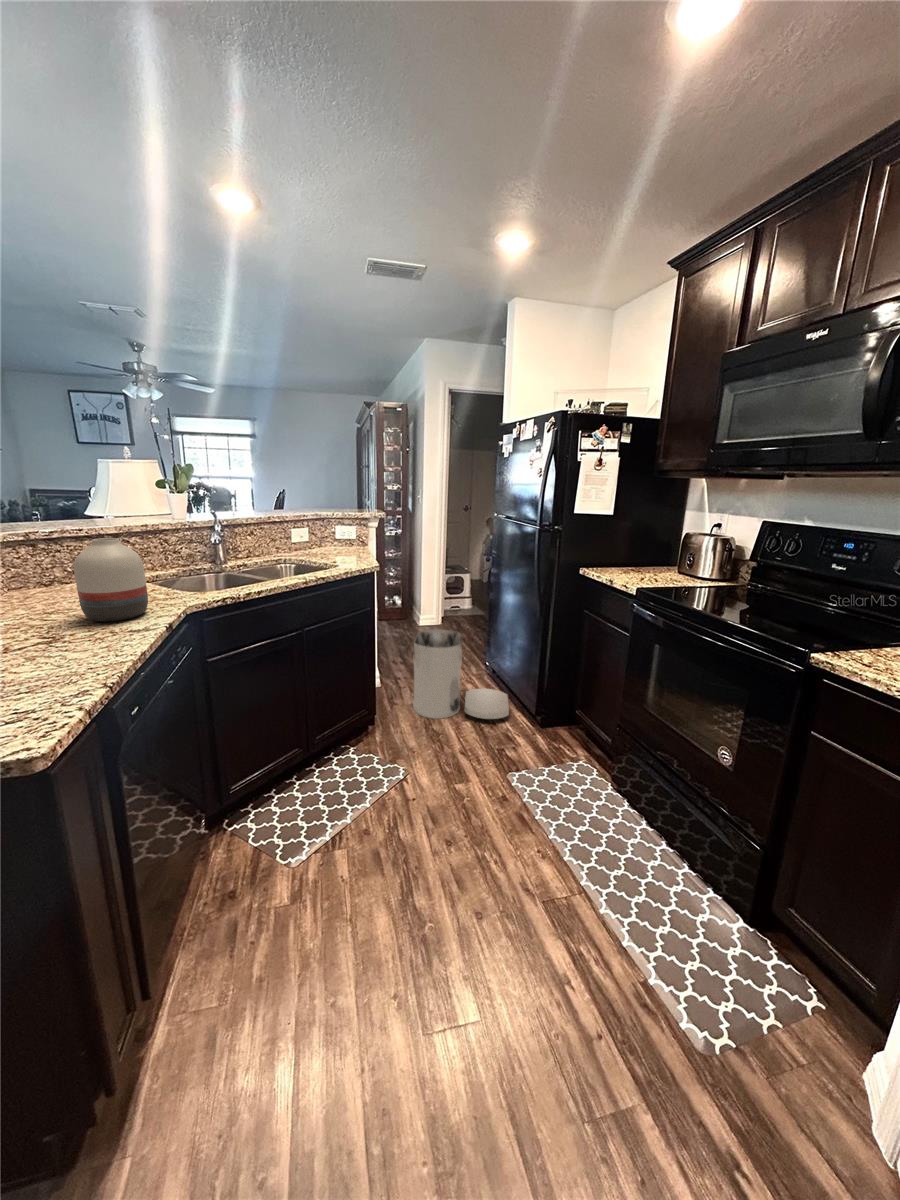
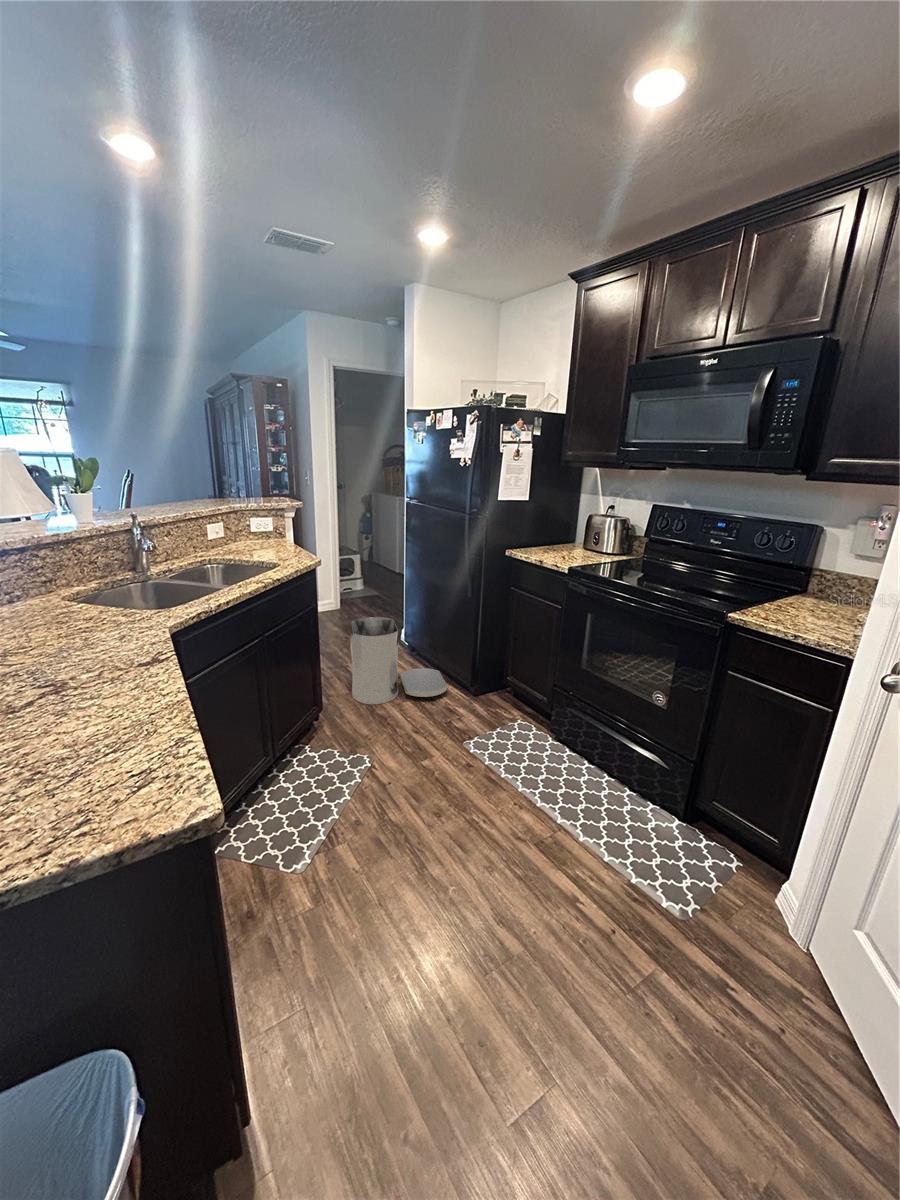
vase: present [74,538,148,621] -> none [27,556,120,656]

